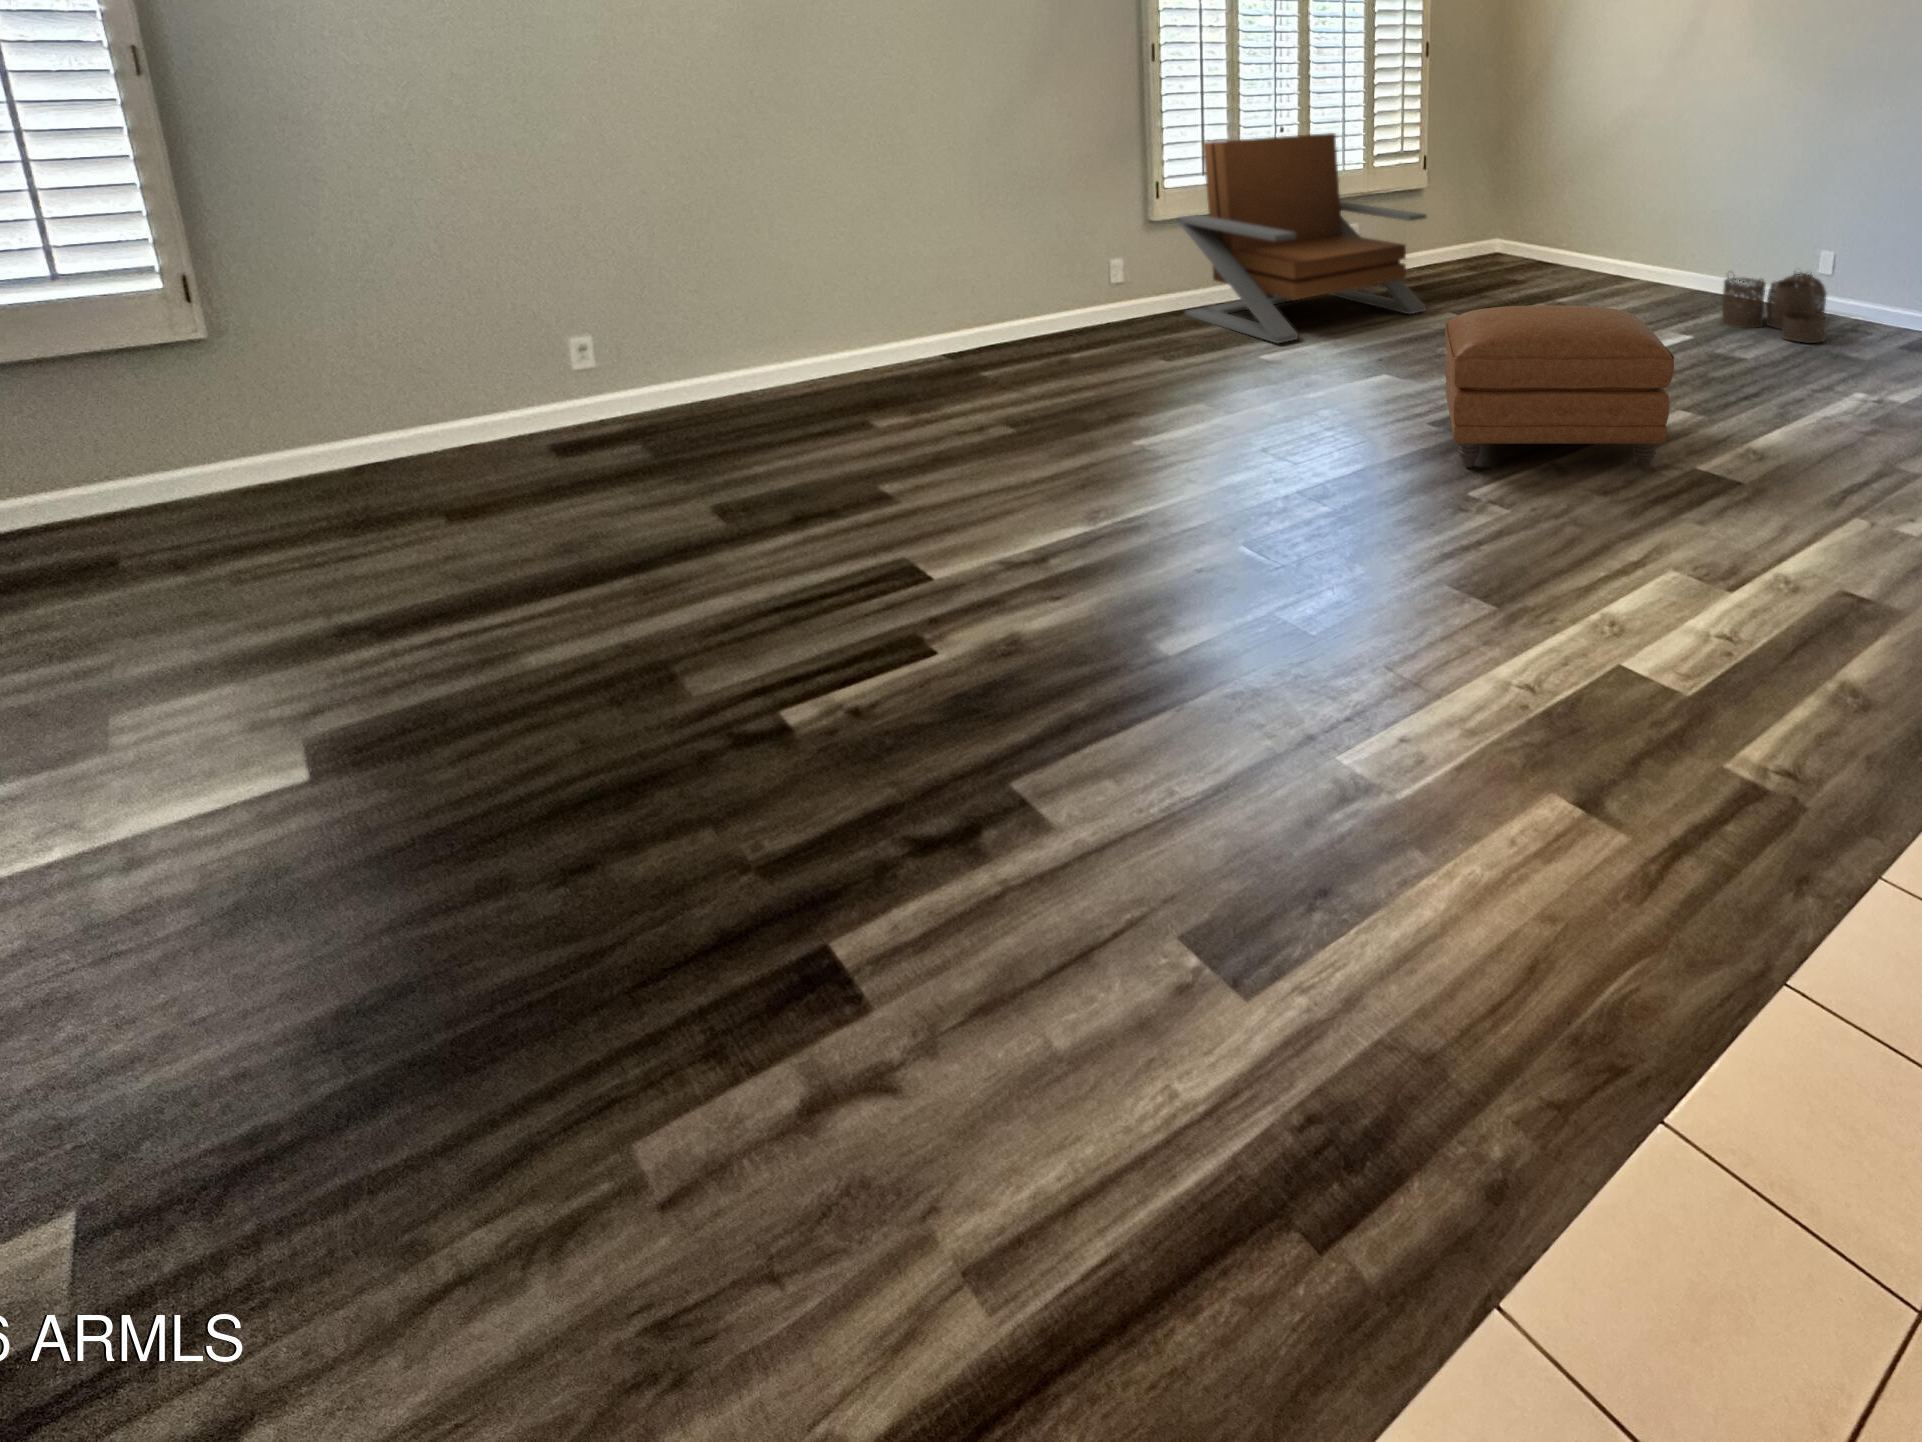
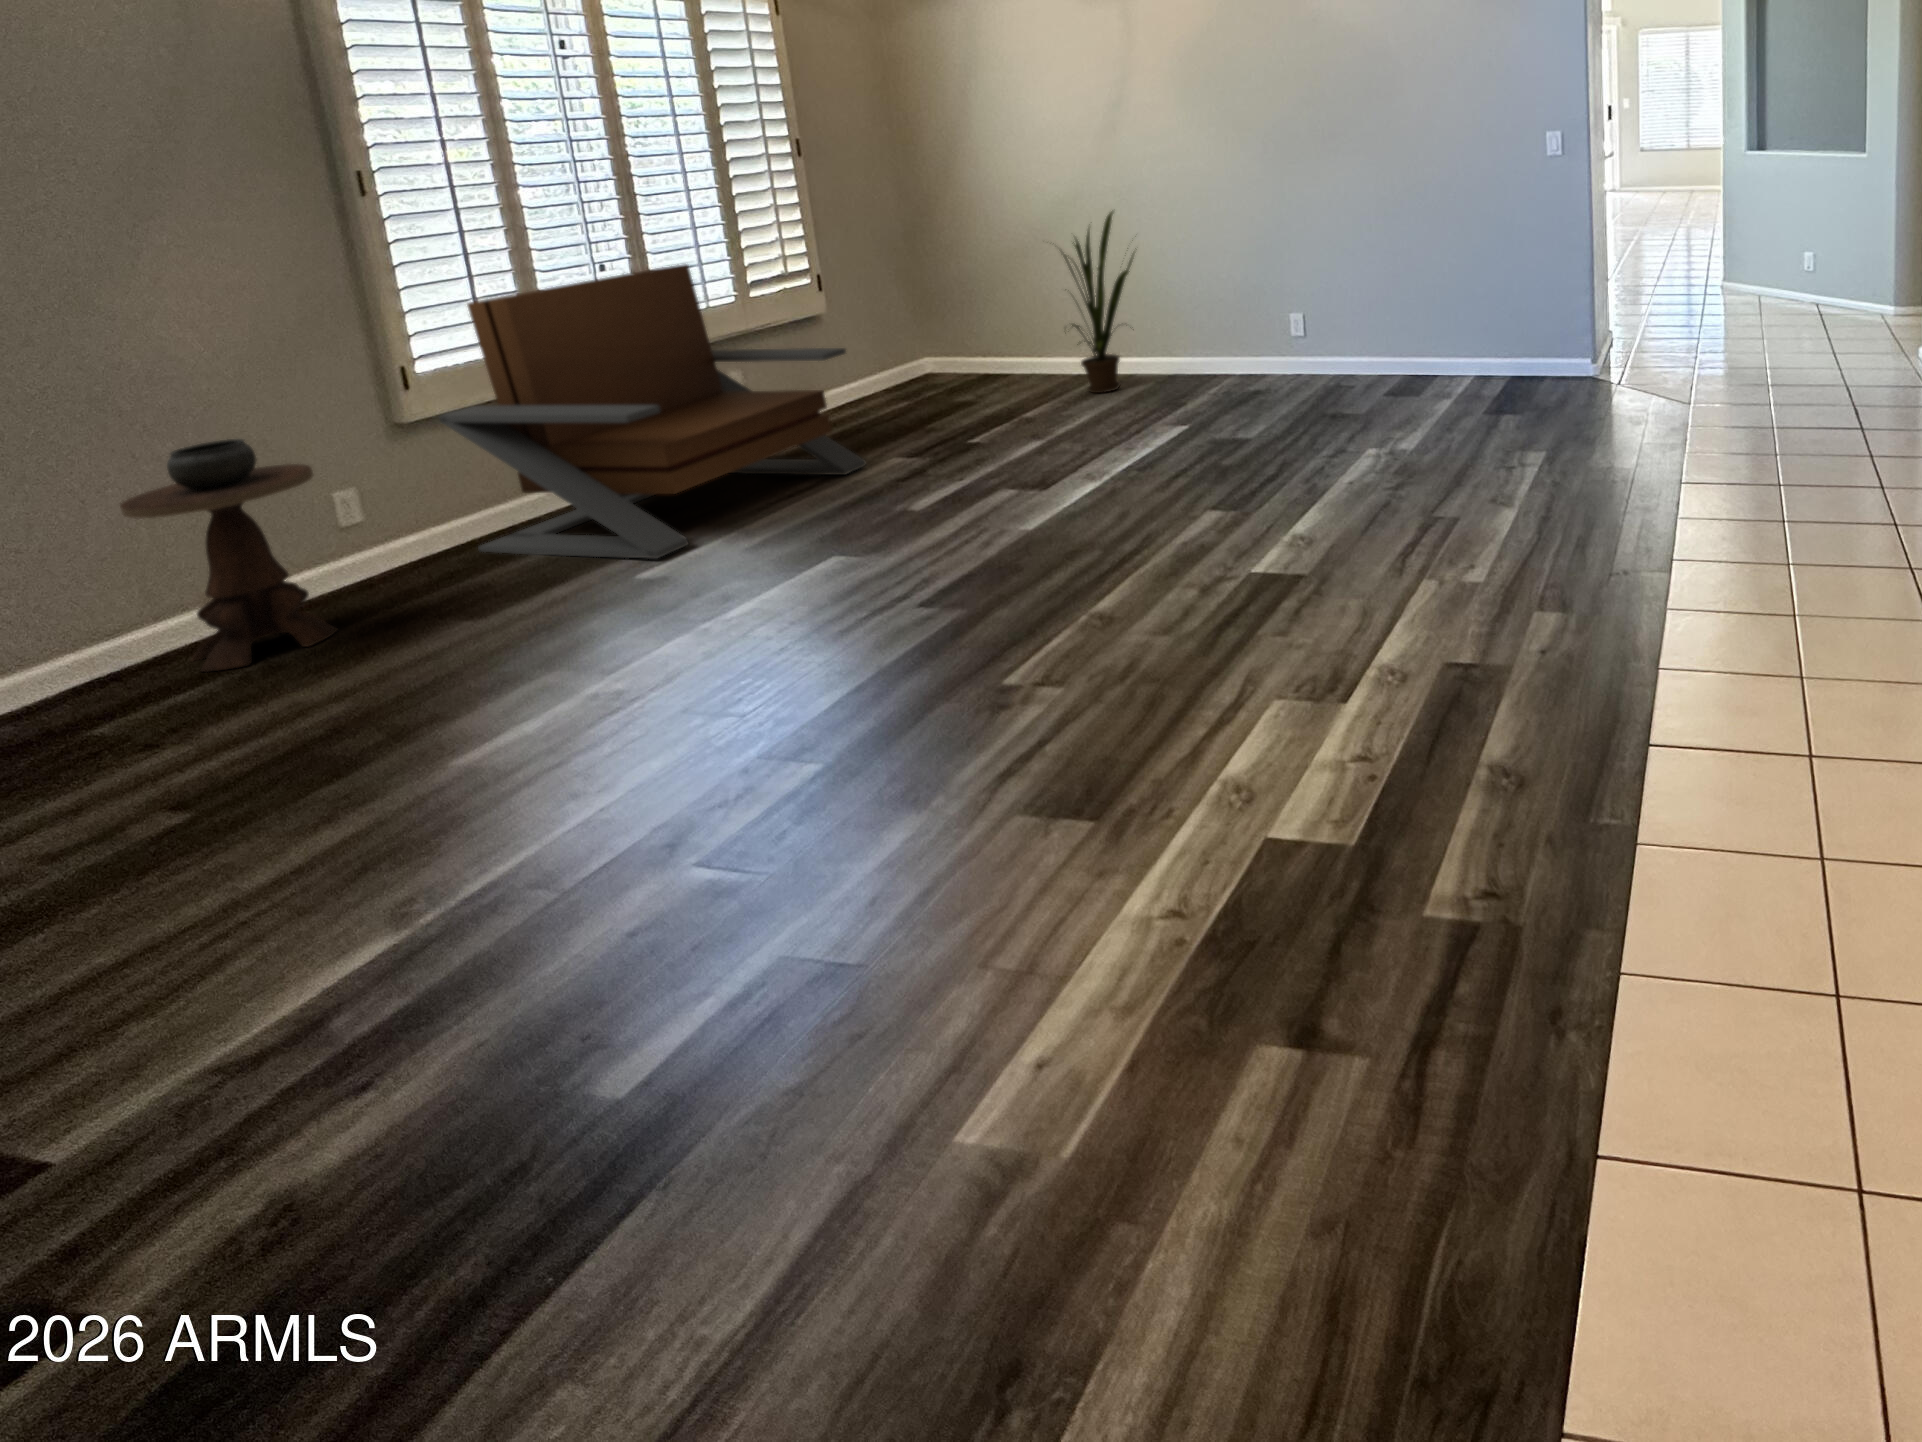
house plant: none [1598,127,1685,292] -> present [1062,211,1134,393]
side table: none [1023,209,1109,352] -> present [120,439,337,672]
woven basket: present [1722,272,1827,343] -> none [1212,336,1325,411]
ottoman: present [1445,305,1675,468] -> none [923,422,1222,654]

